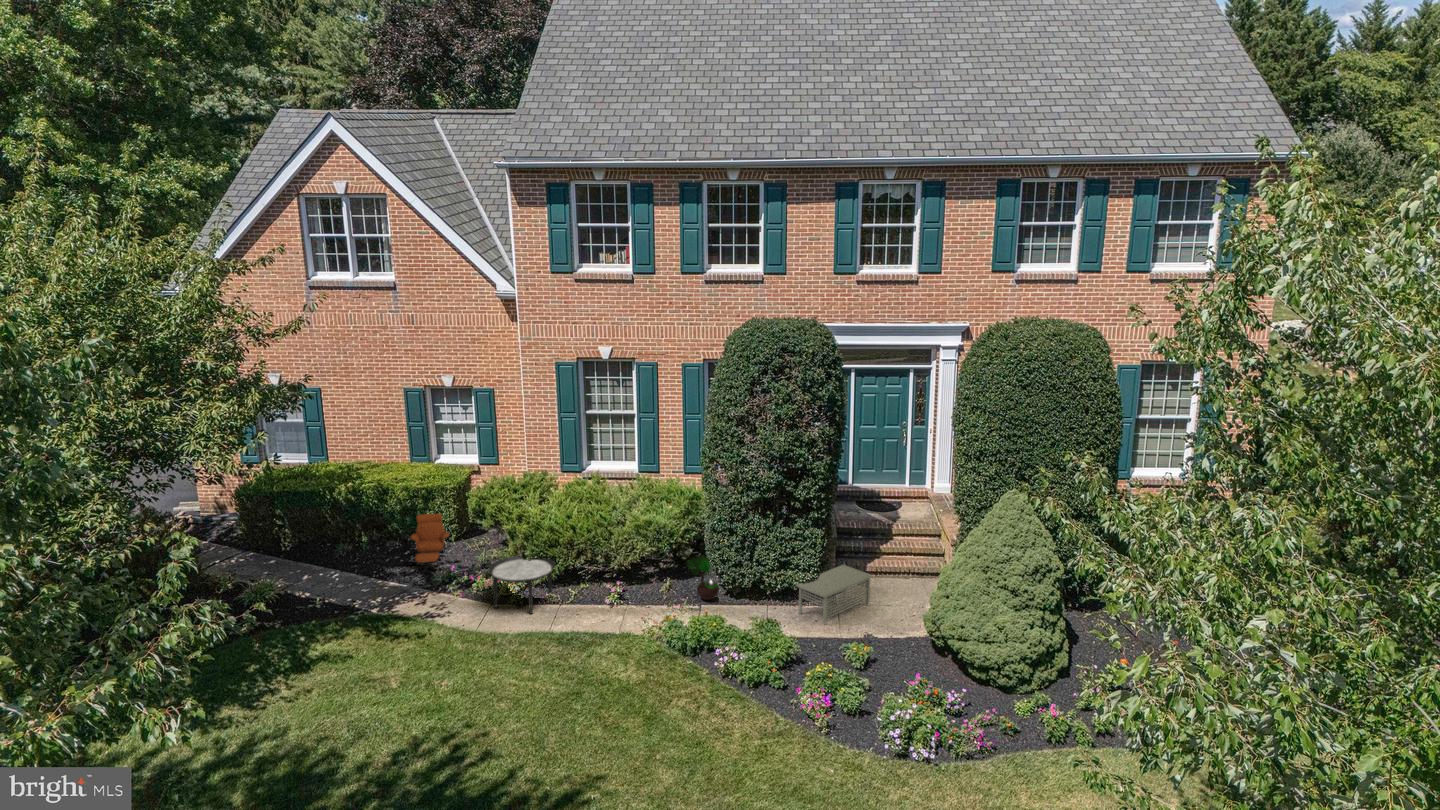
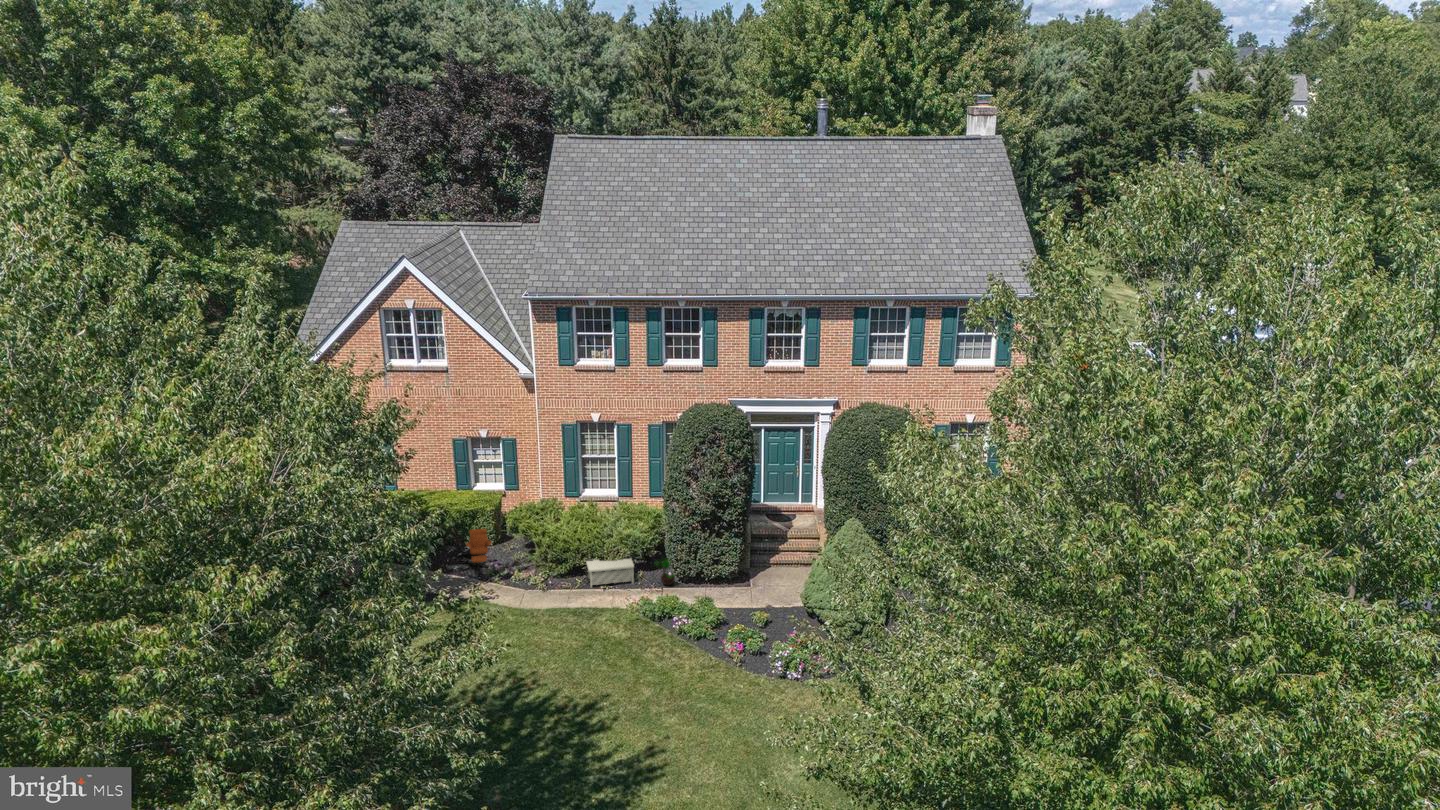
round table: present [489,556,555,614] -> none [527,558,569,597]
storage bench: present [796,565,872,624] -> present [586,558,634,587]

